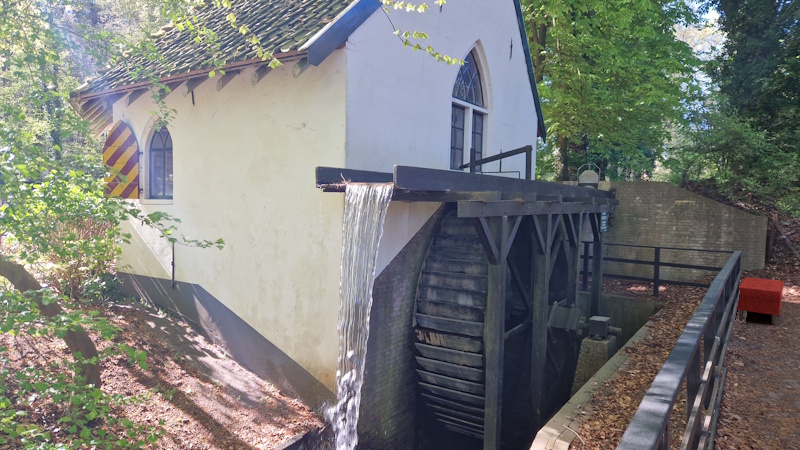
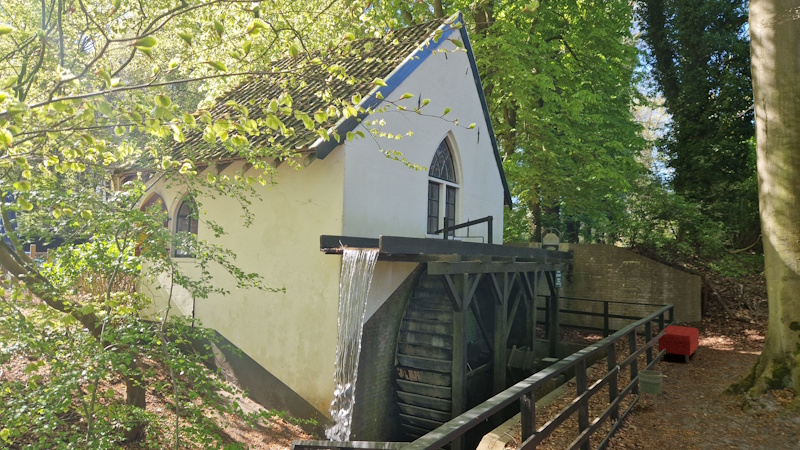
planter: none [745,344,783,397] -> present [638,370,662,409]

